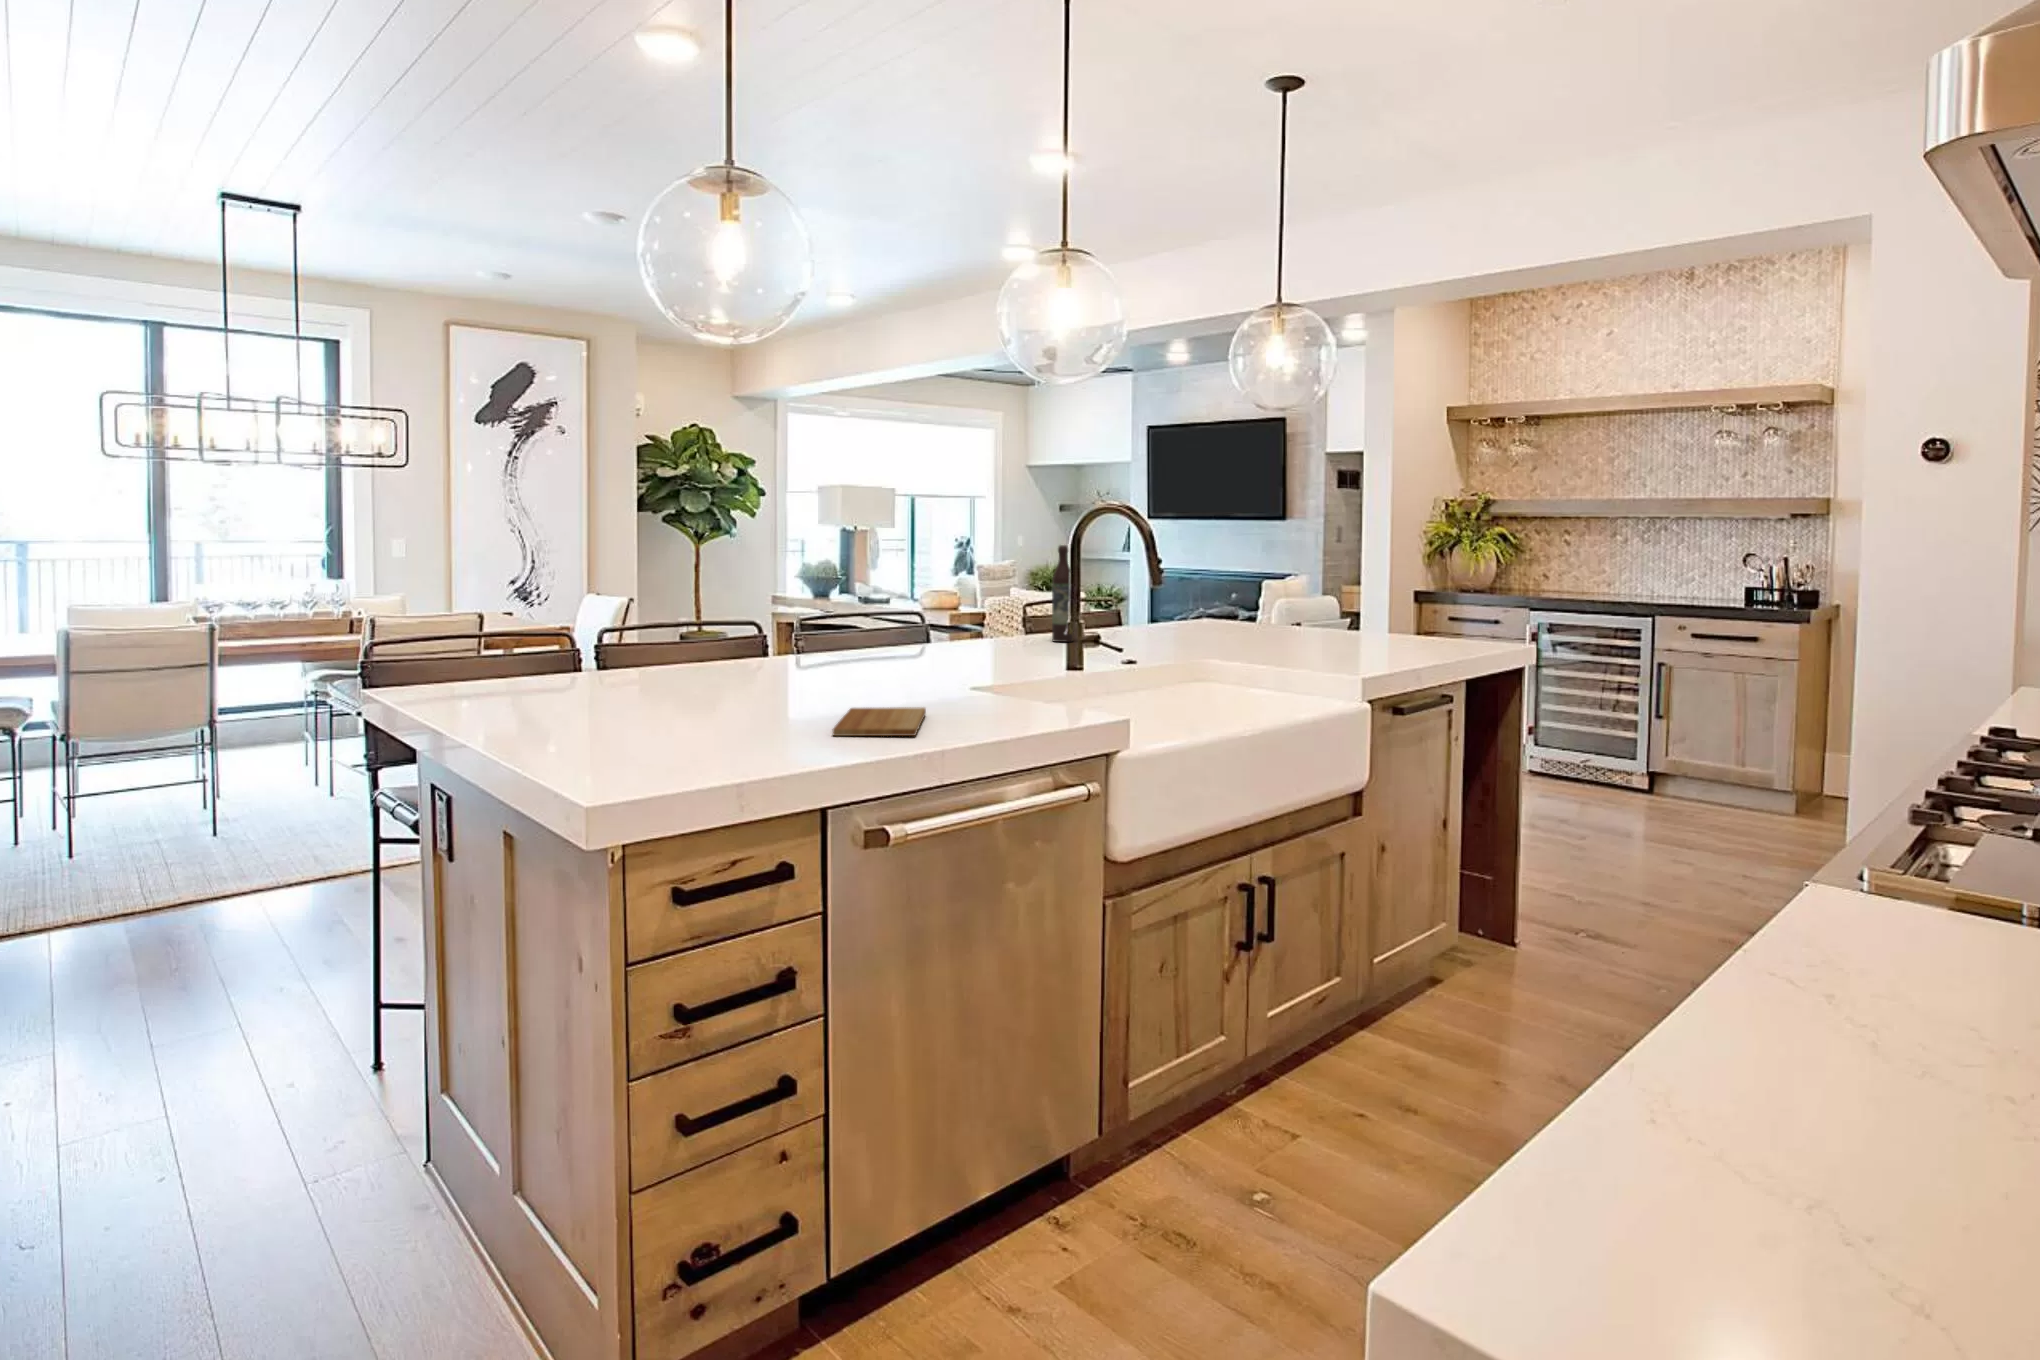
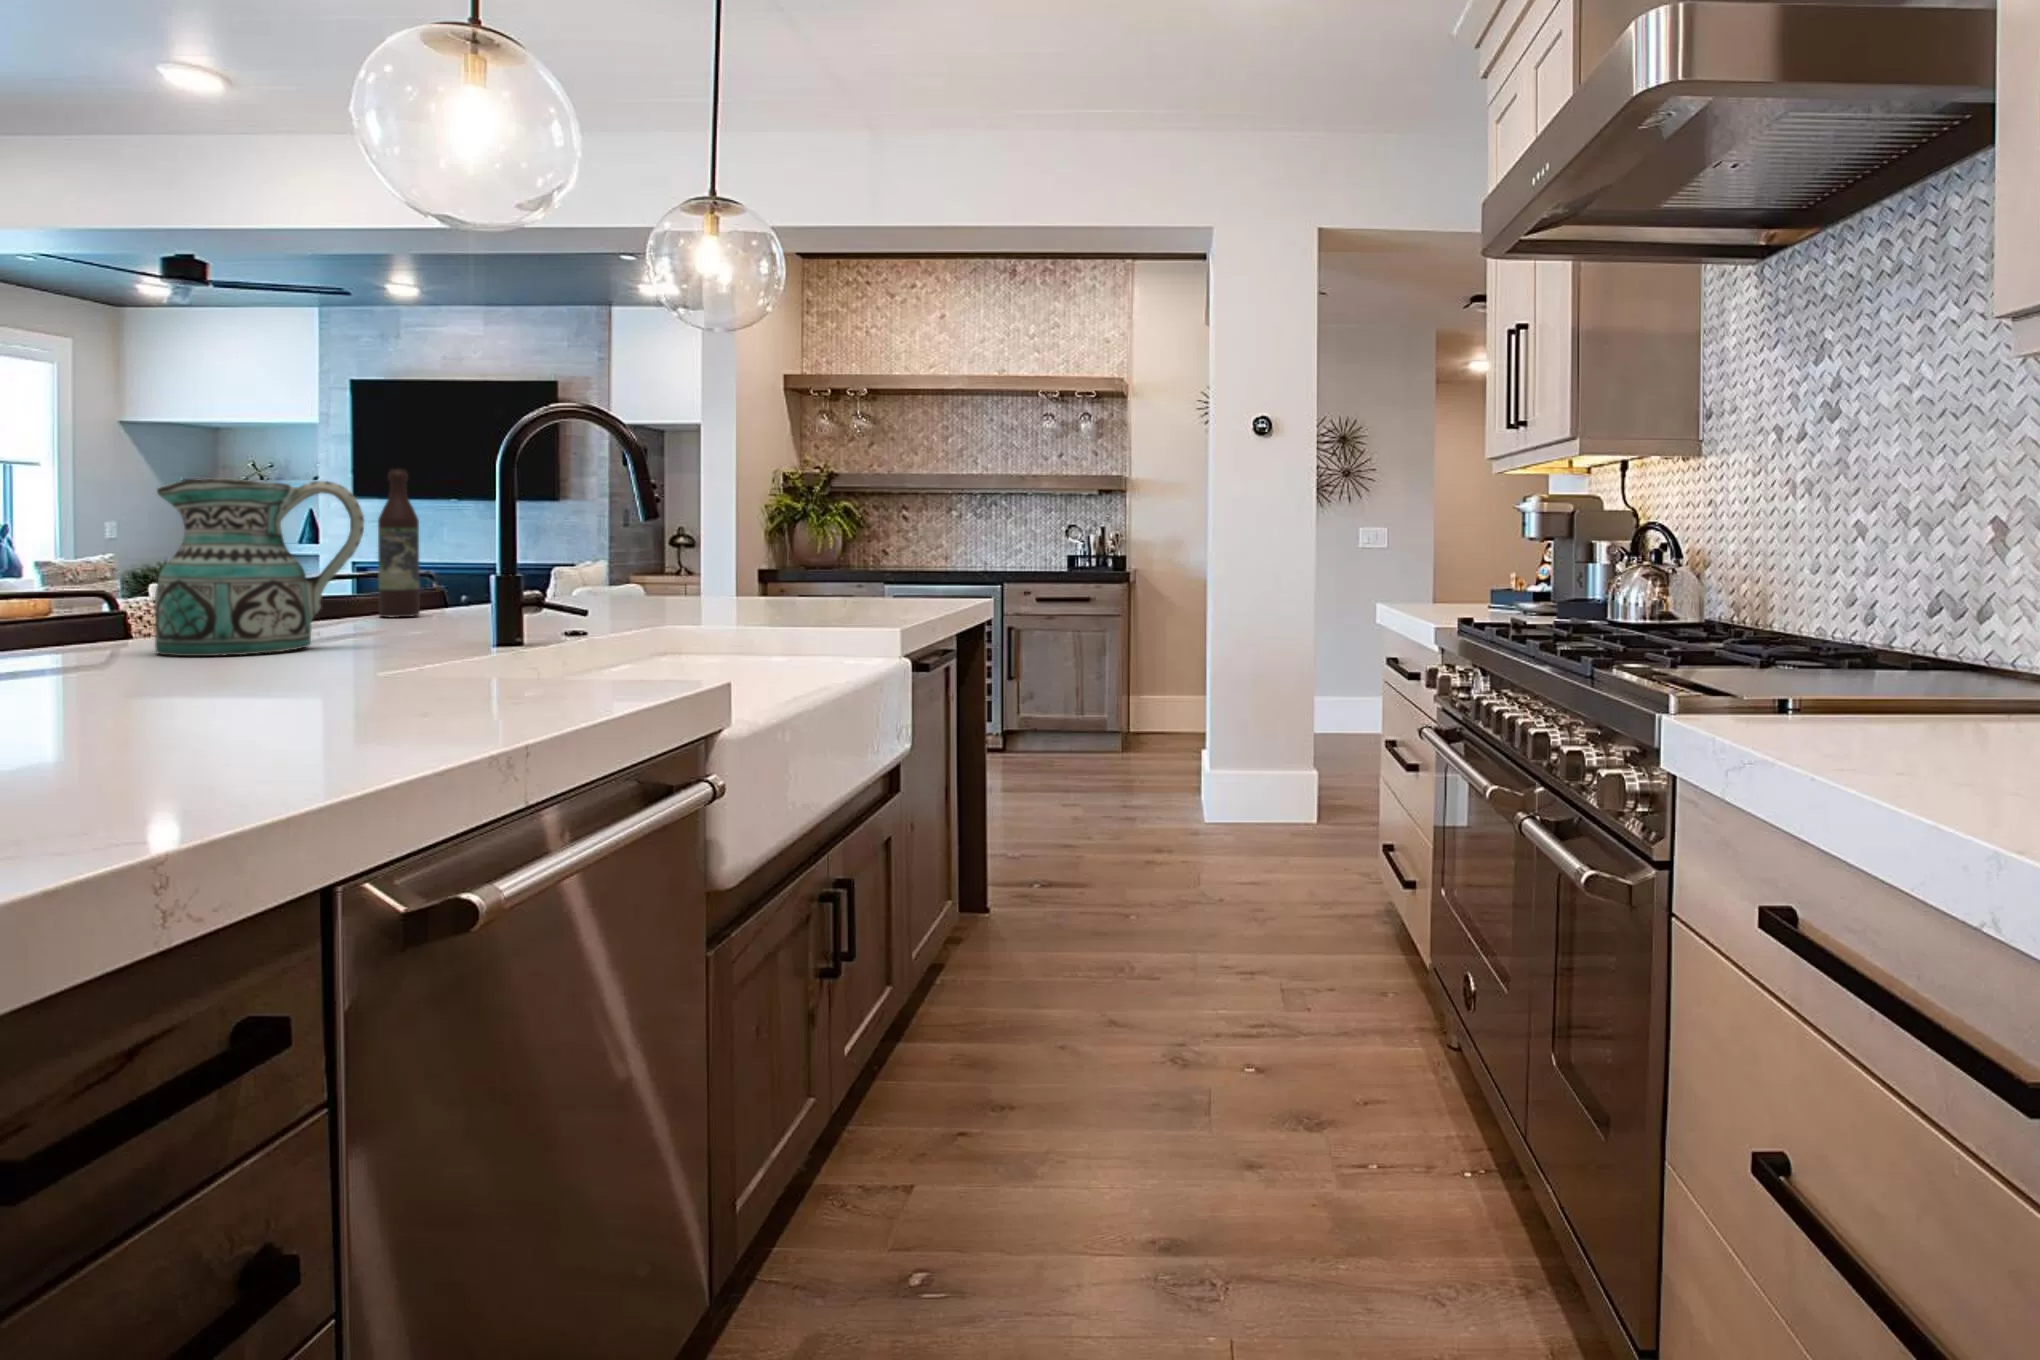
ceramic pitcher: none [913,570,1004,671] -> present [154,478,364,656]
cutting board: present [833,707,926,736] -> none [143,689,387,748]

